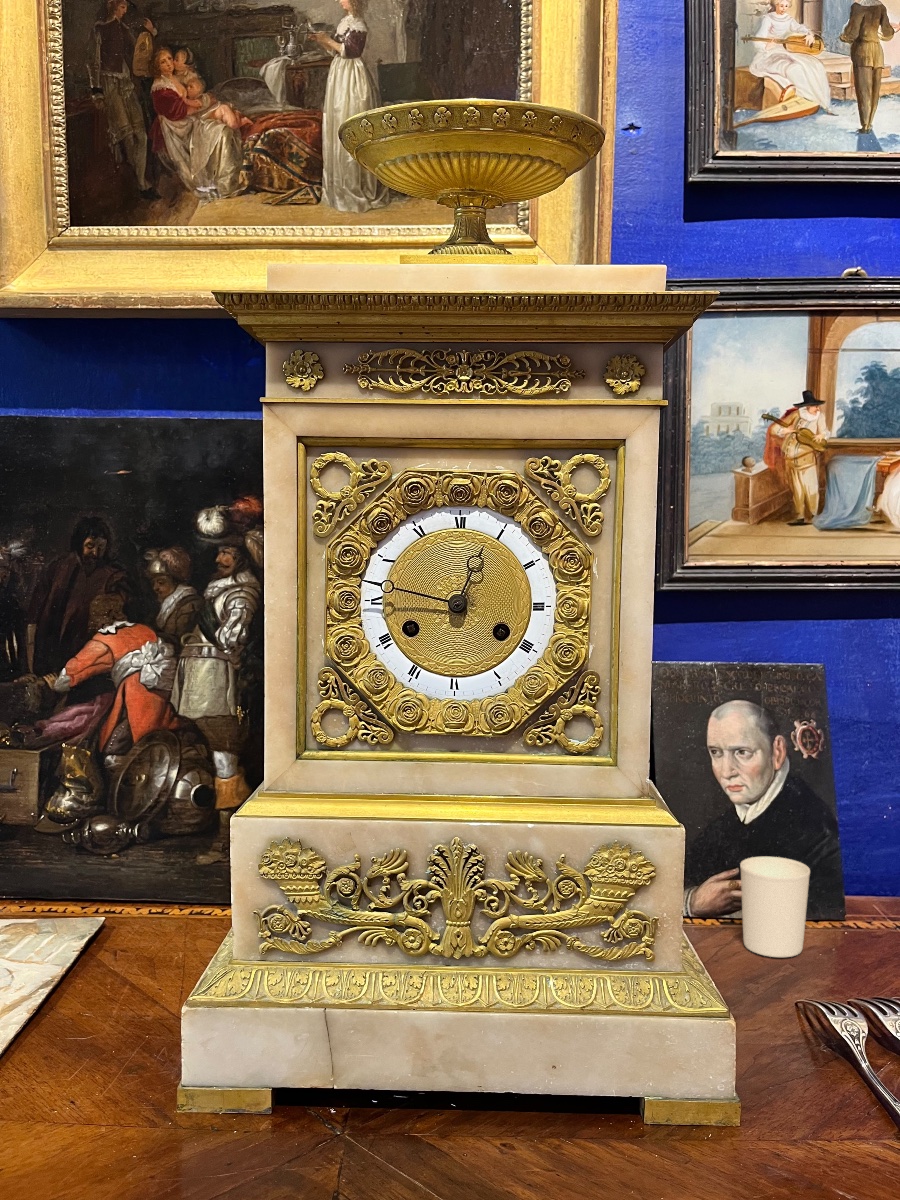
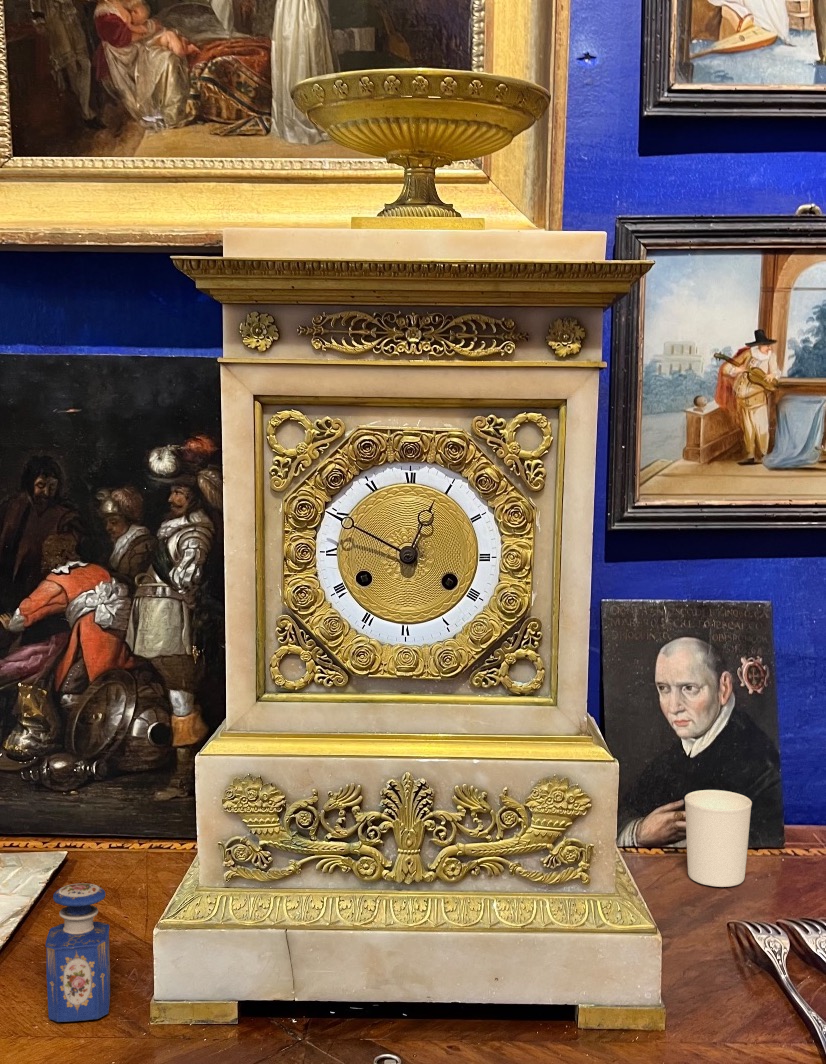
perfume bottle: none [66,955,138,1107] -> present [45,883,110,1022]

